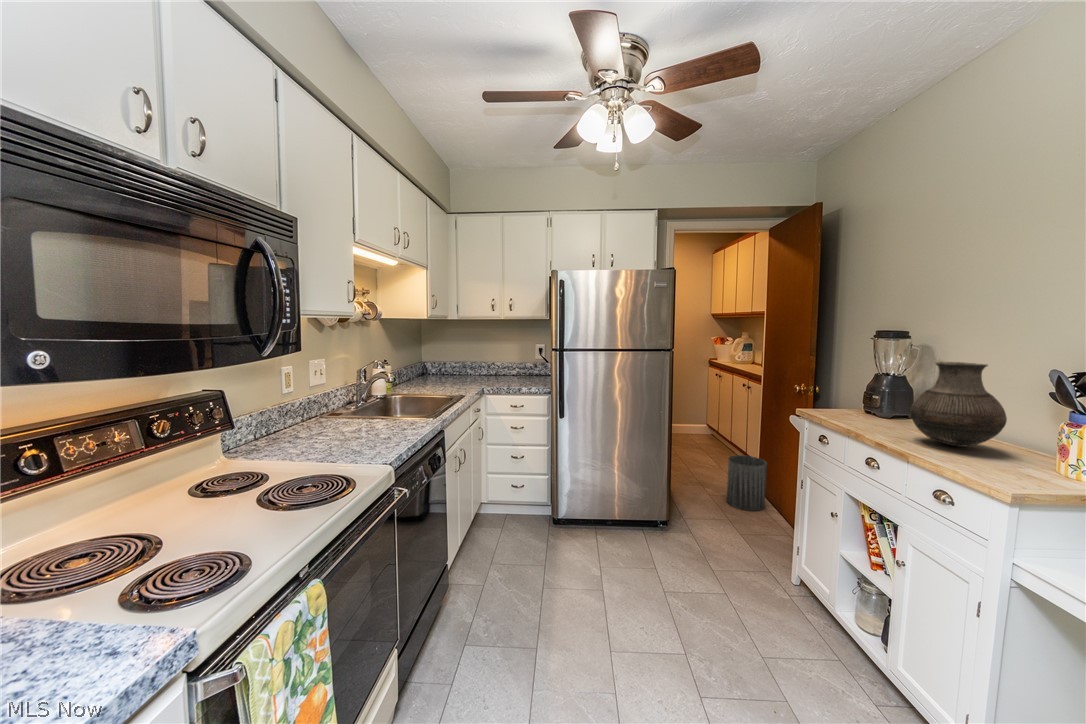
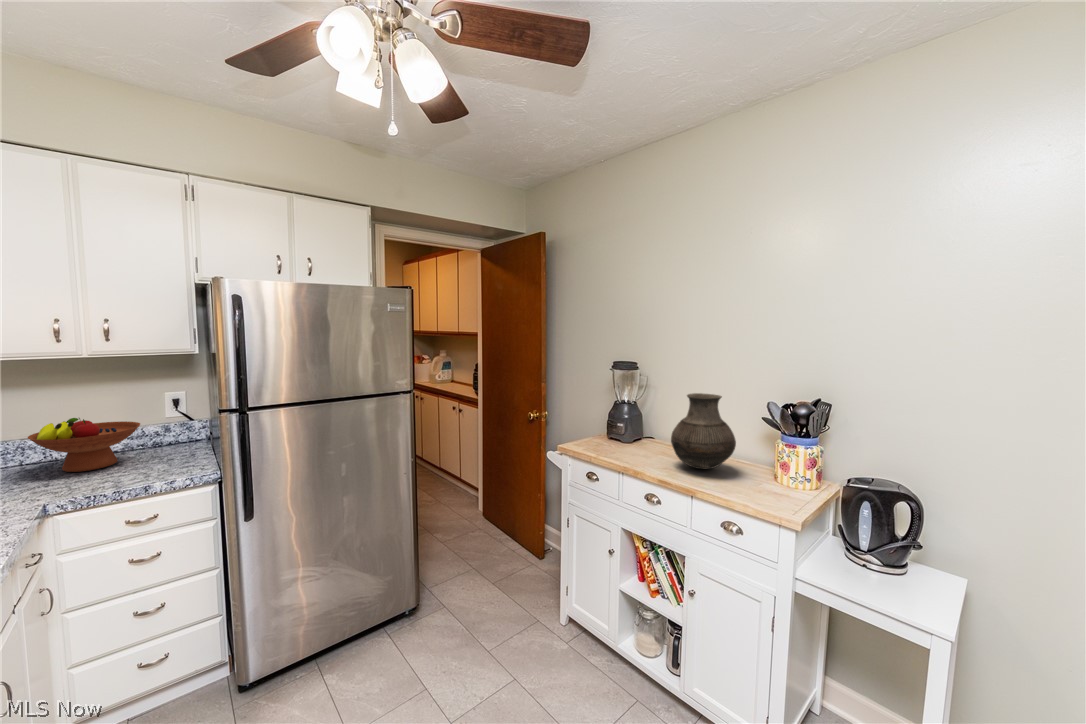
fruit bowl: none [481,352,523,380] -> present [28,418,140,472]
trash can: present [727,455,767,511] -> none [464,490,503,554]

